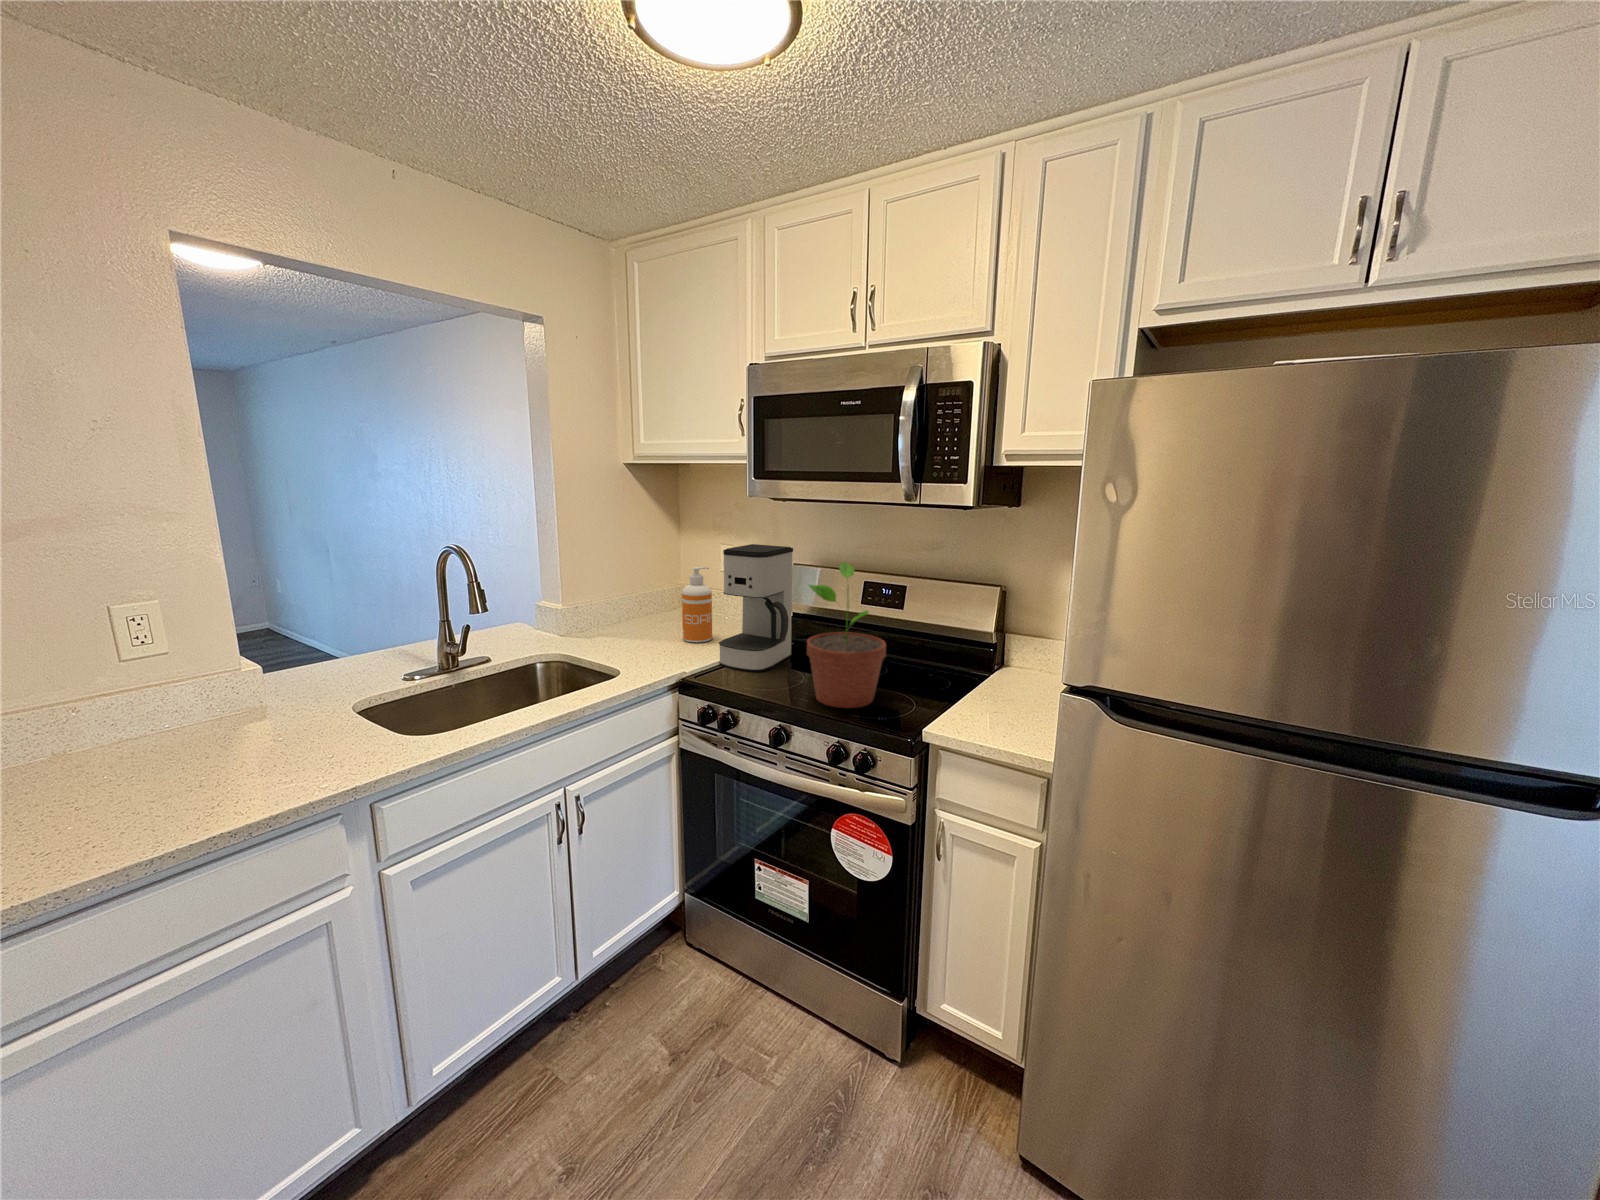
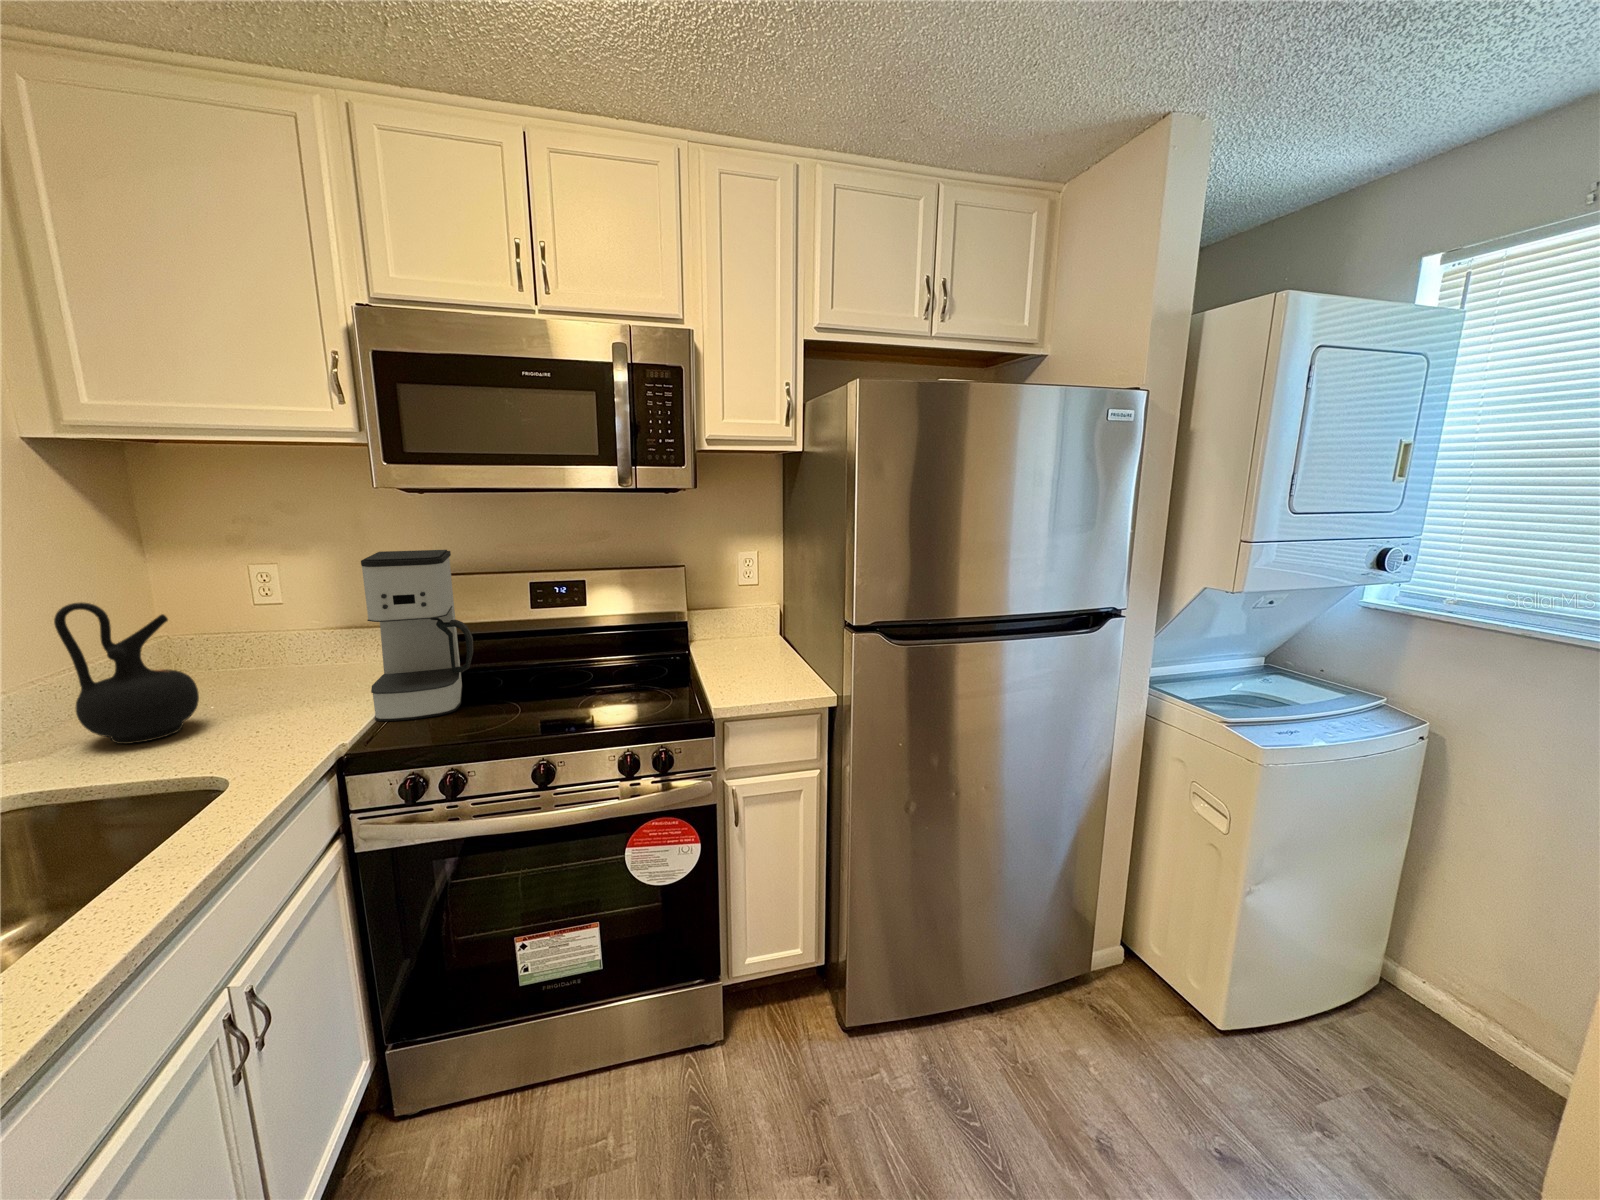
ceramic jug: none [603,559,656,643] -> present [54,603,199,744]
potted plant: present [807,562,886,708] -> none [543,556,639,718]
soap dispenser: present [682,567,712,643] -> none [241,595,308,711]

